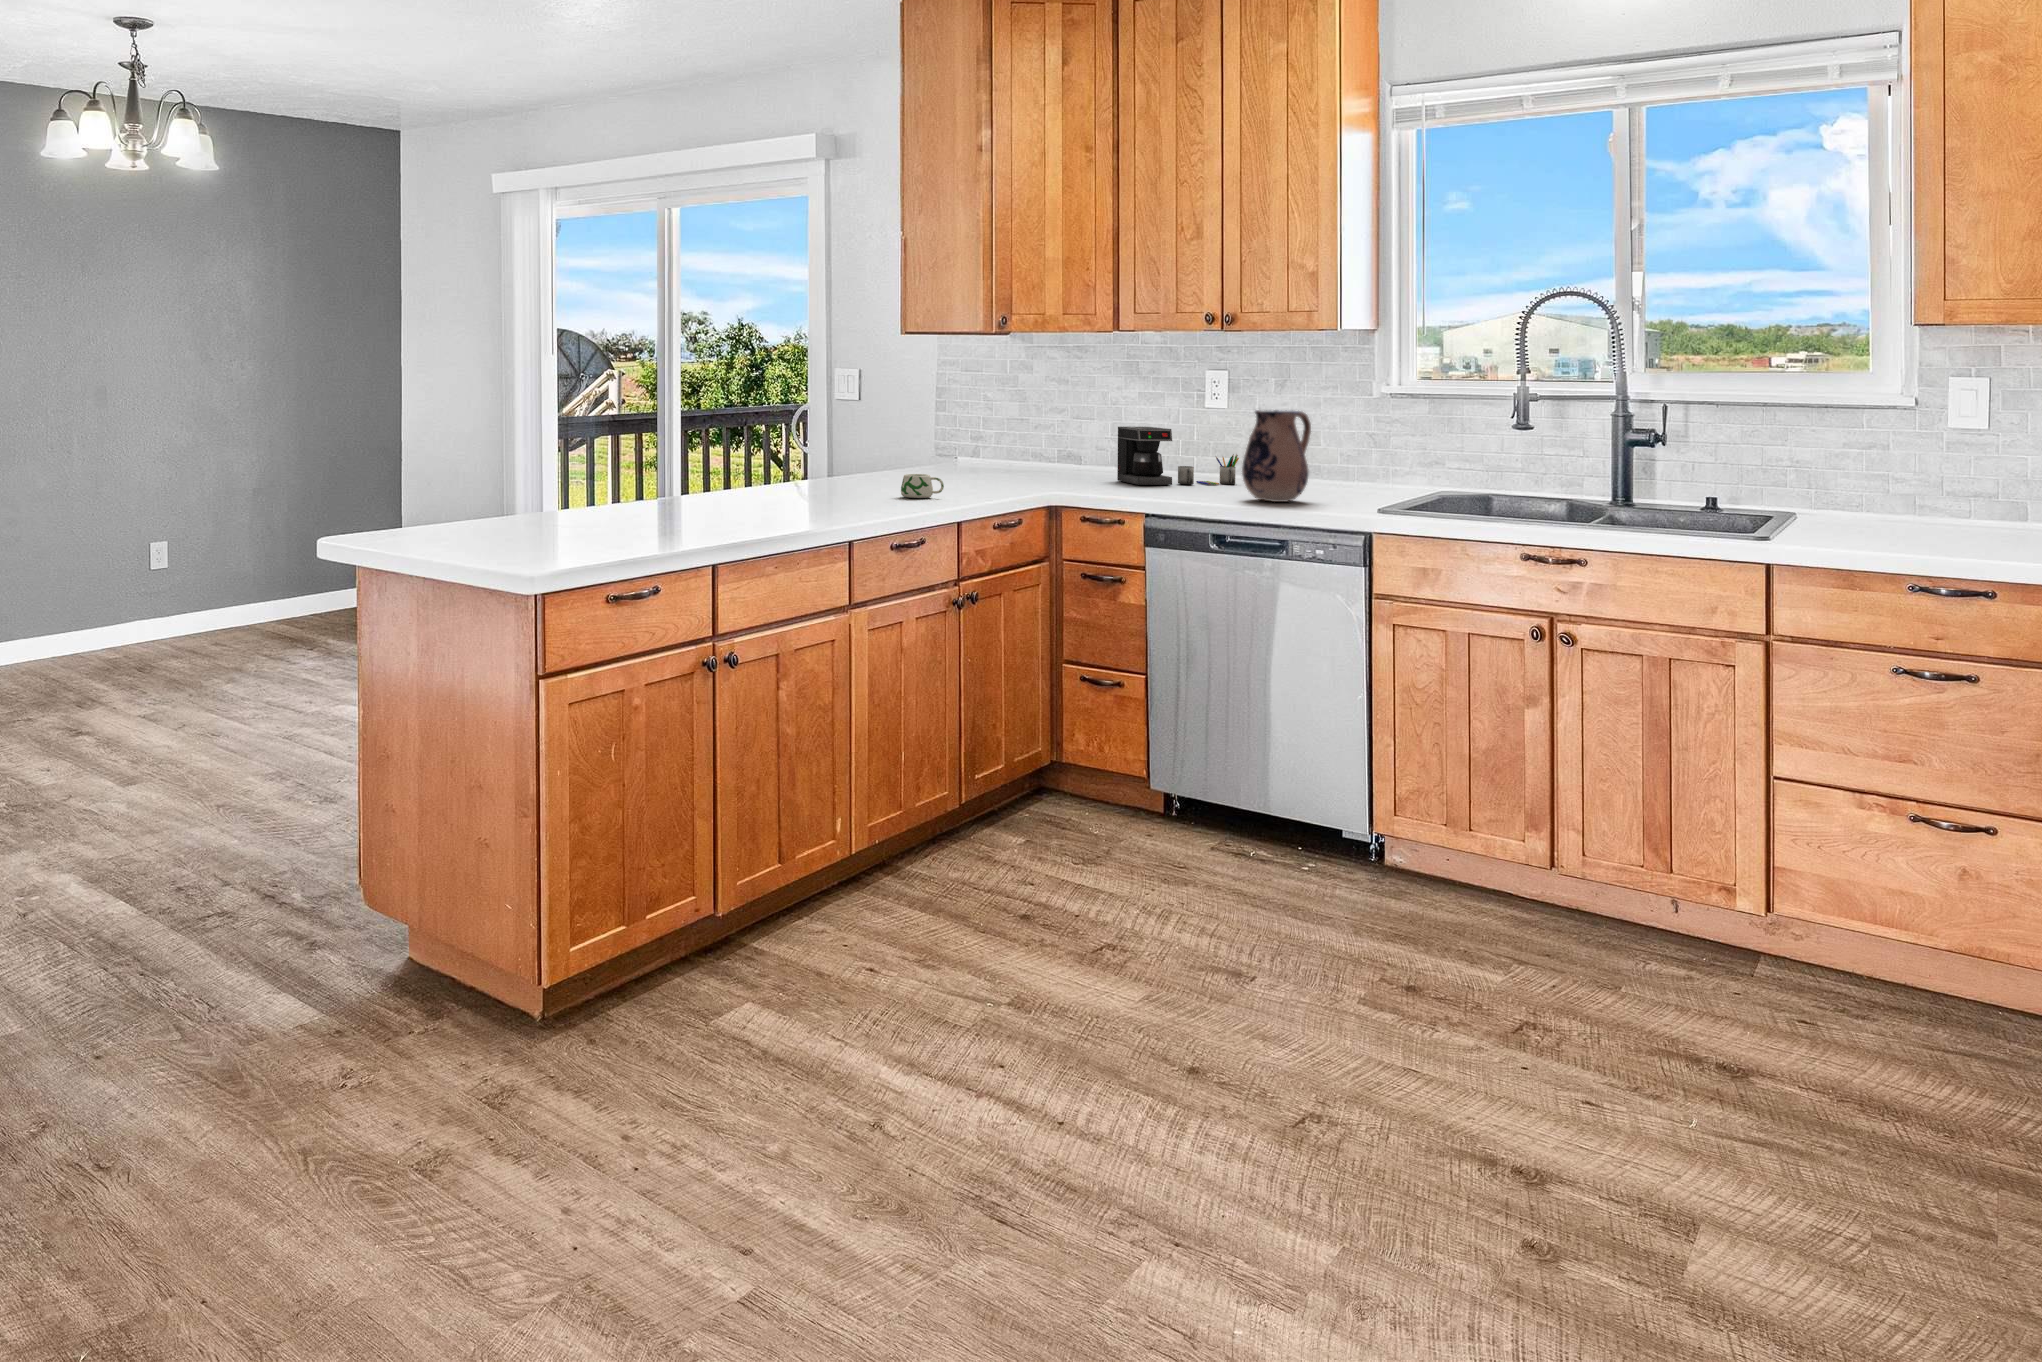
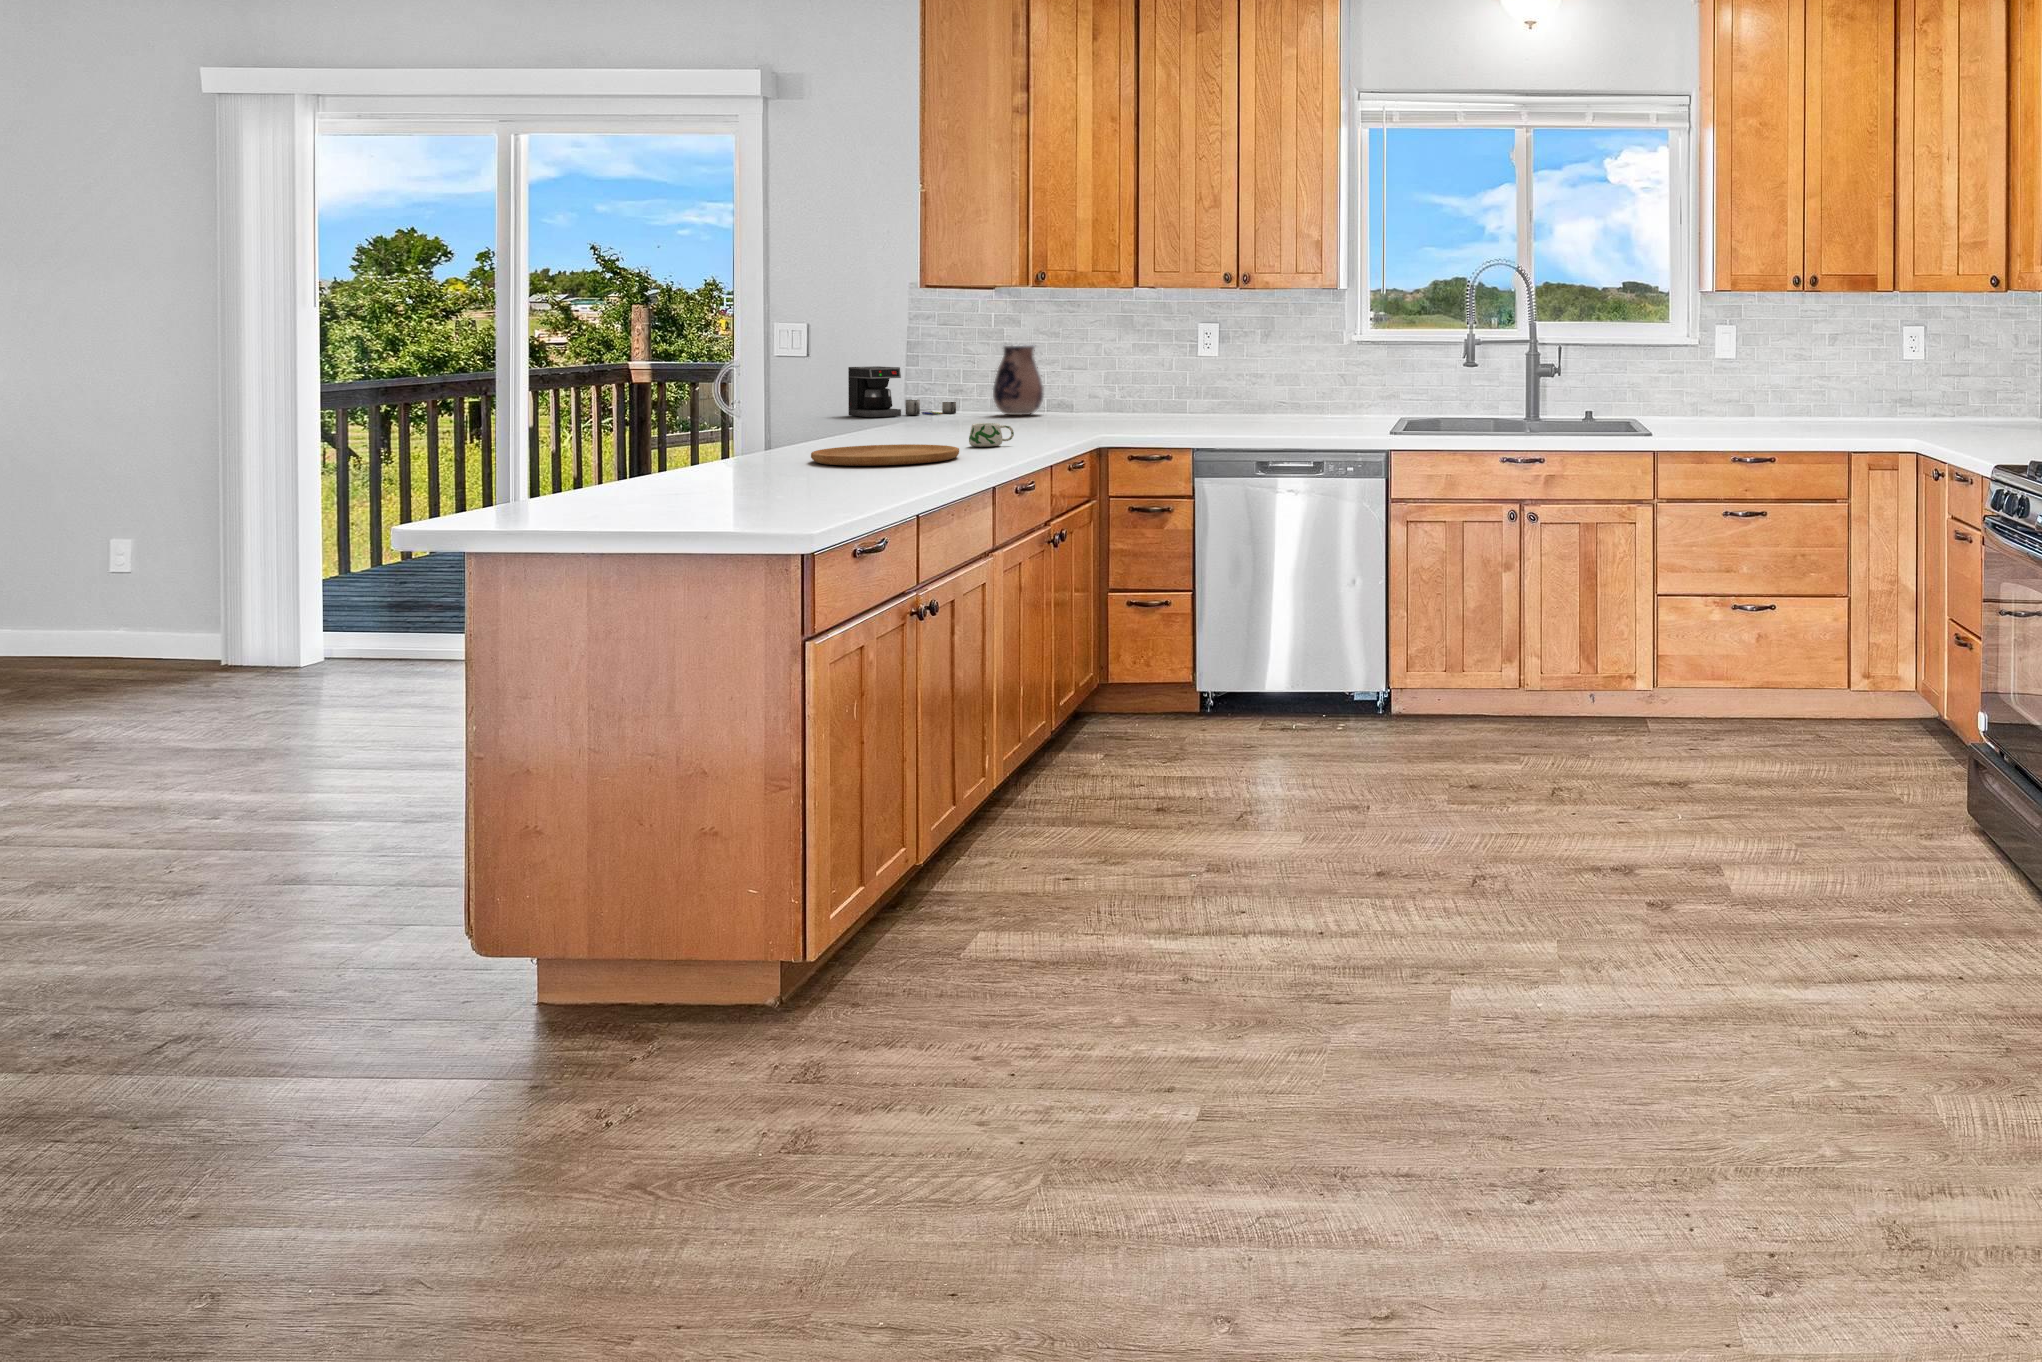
ceramic pitcher: present [1242,410,1311,502] -> present [993,346,1044,415]
coffee maker: present [1117,427,1239,485] -> present [848,366,956,417]
cutting board: none [730,489,864,510] -> present [811,444,959,466]

